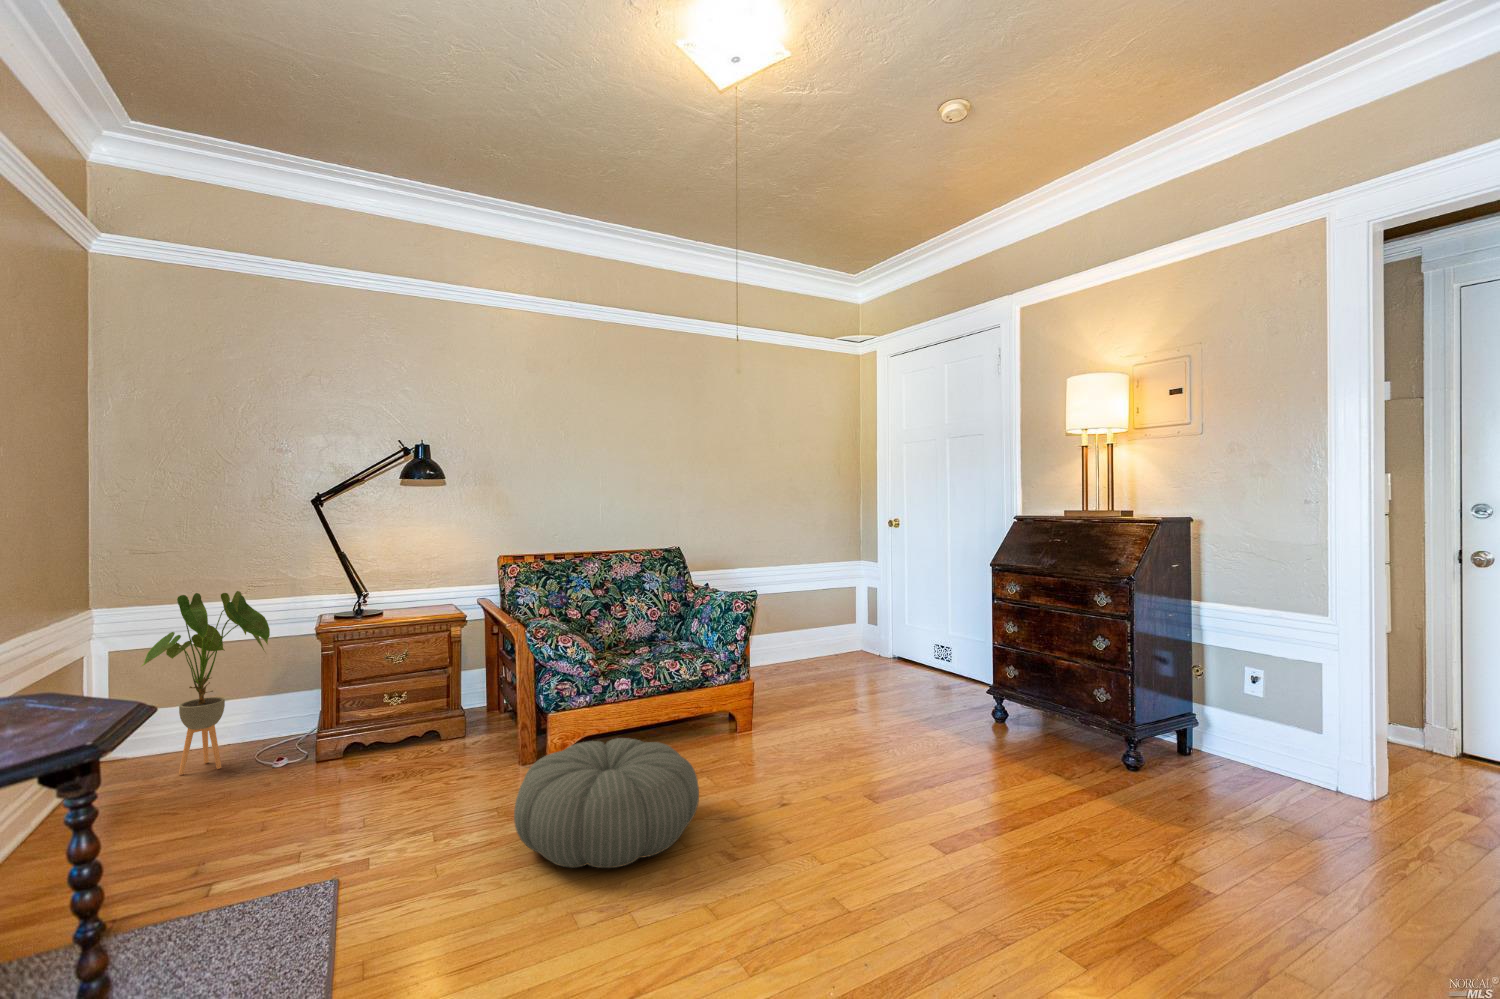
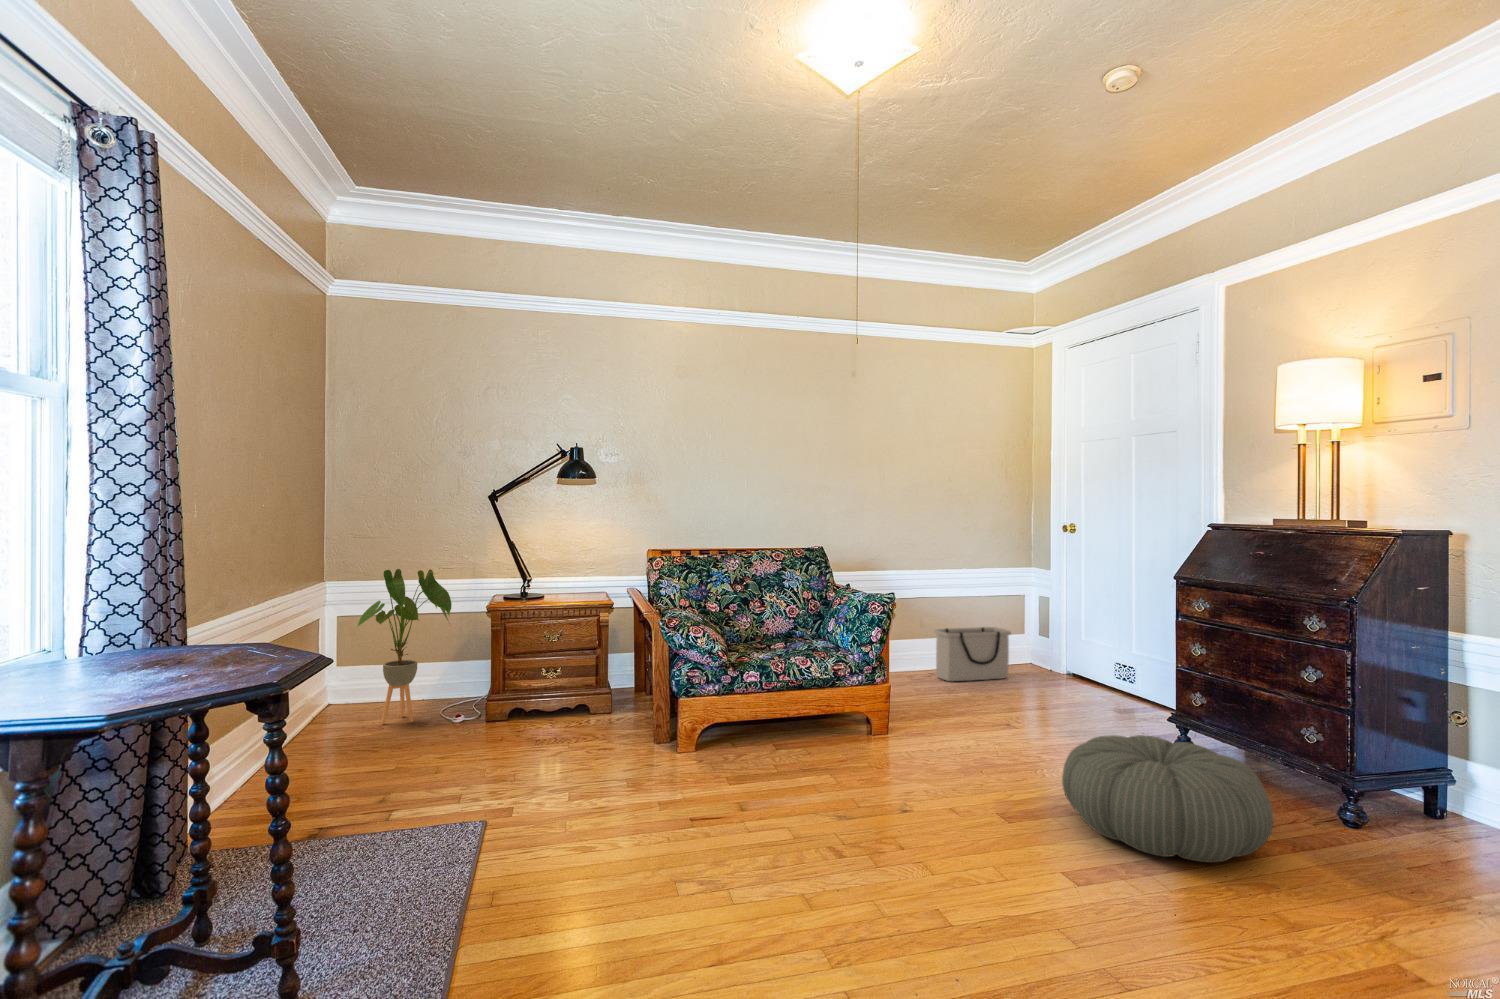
storage bin: none [780,615,847,668] -> present [934,627,1011,681]
pouf: present [514,738,699,868] -> present [1062,735,1273,863]

